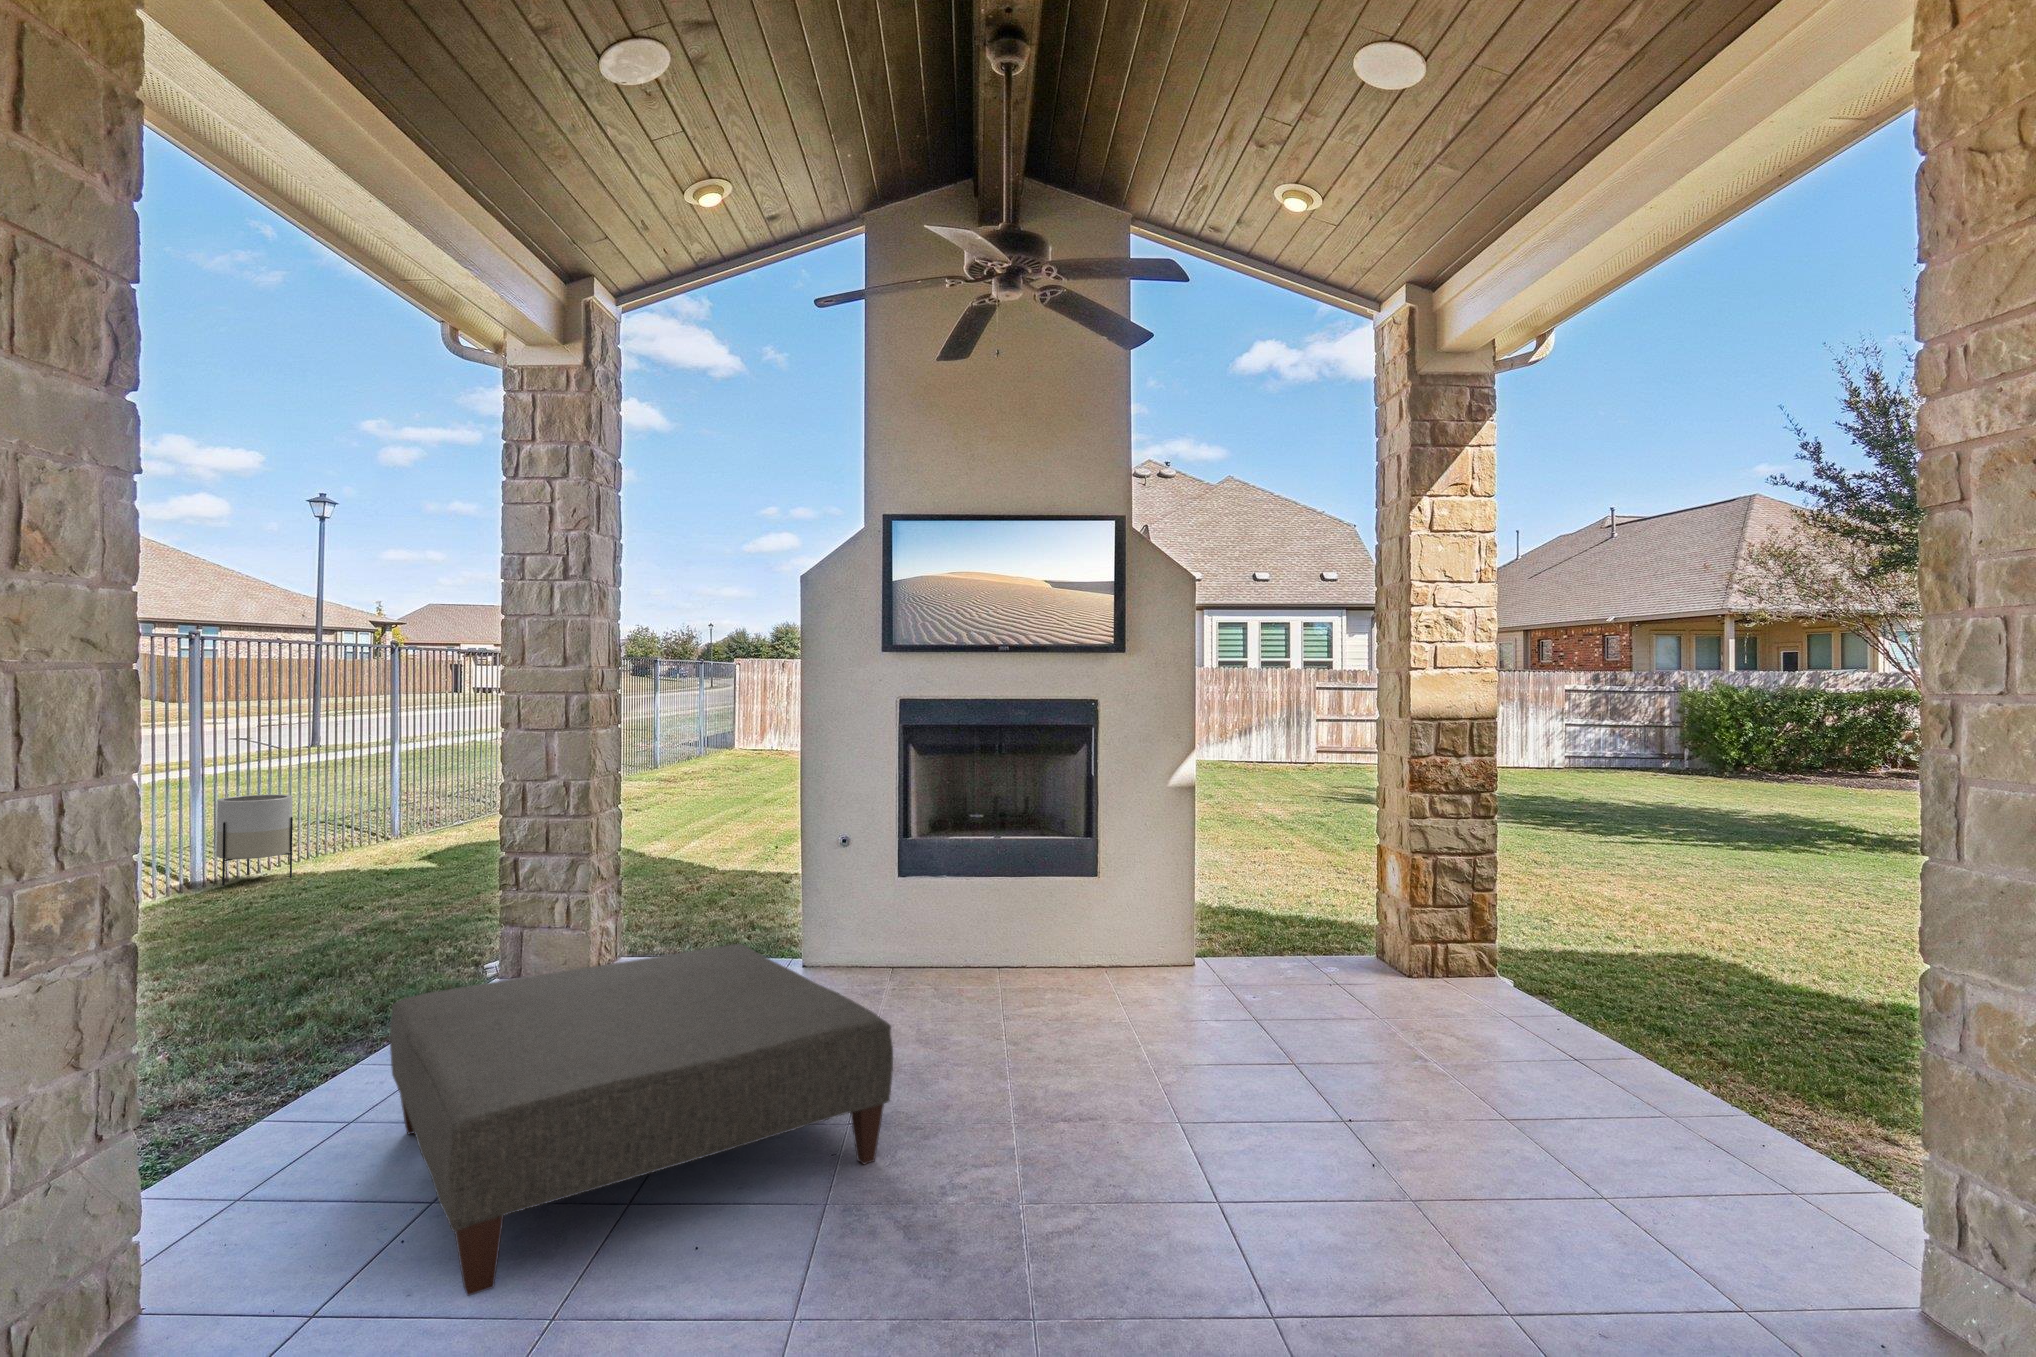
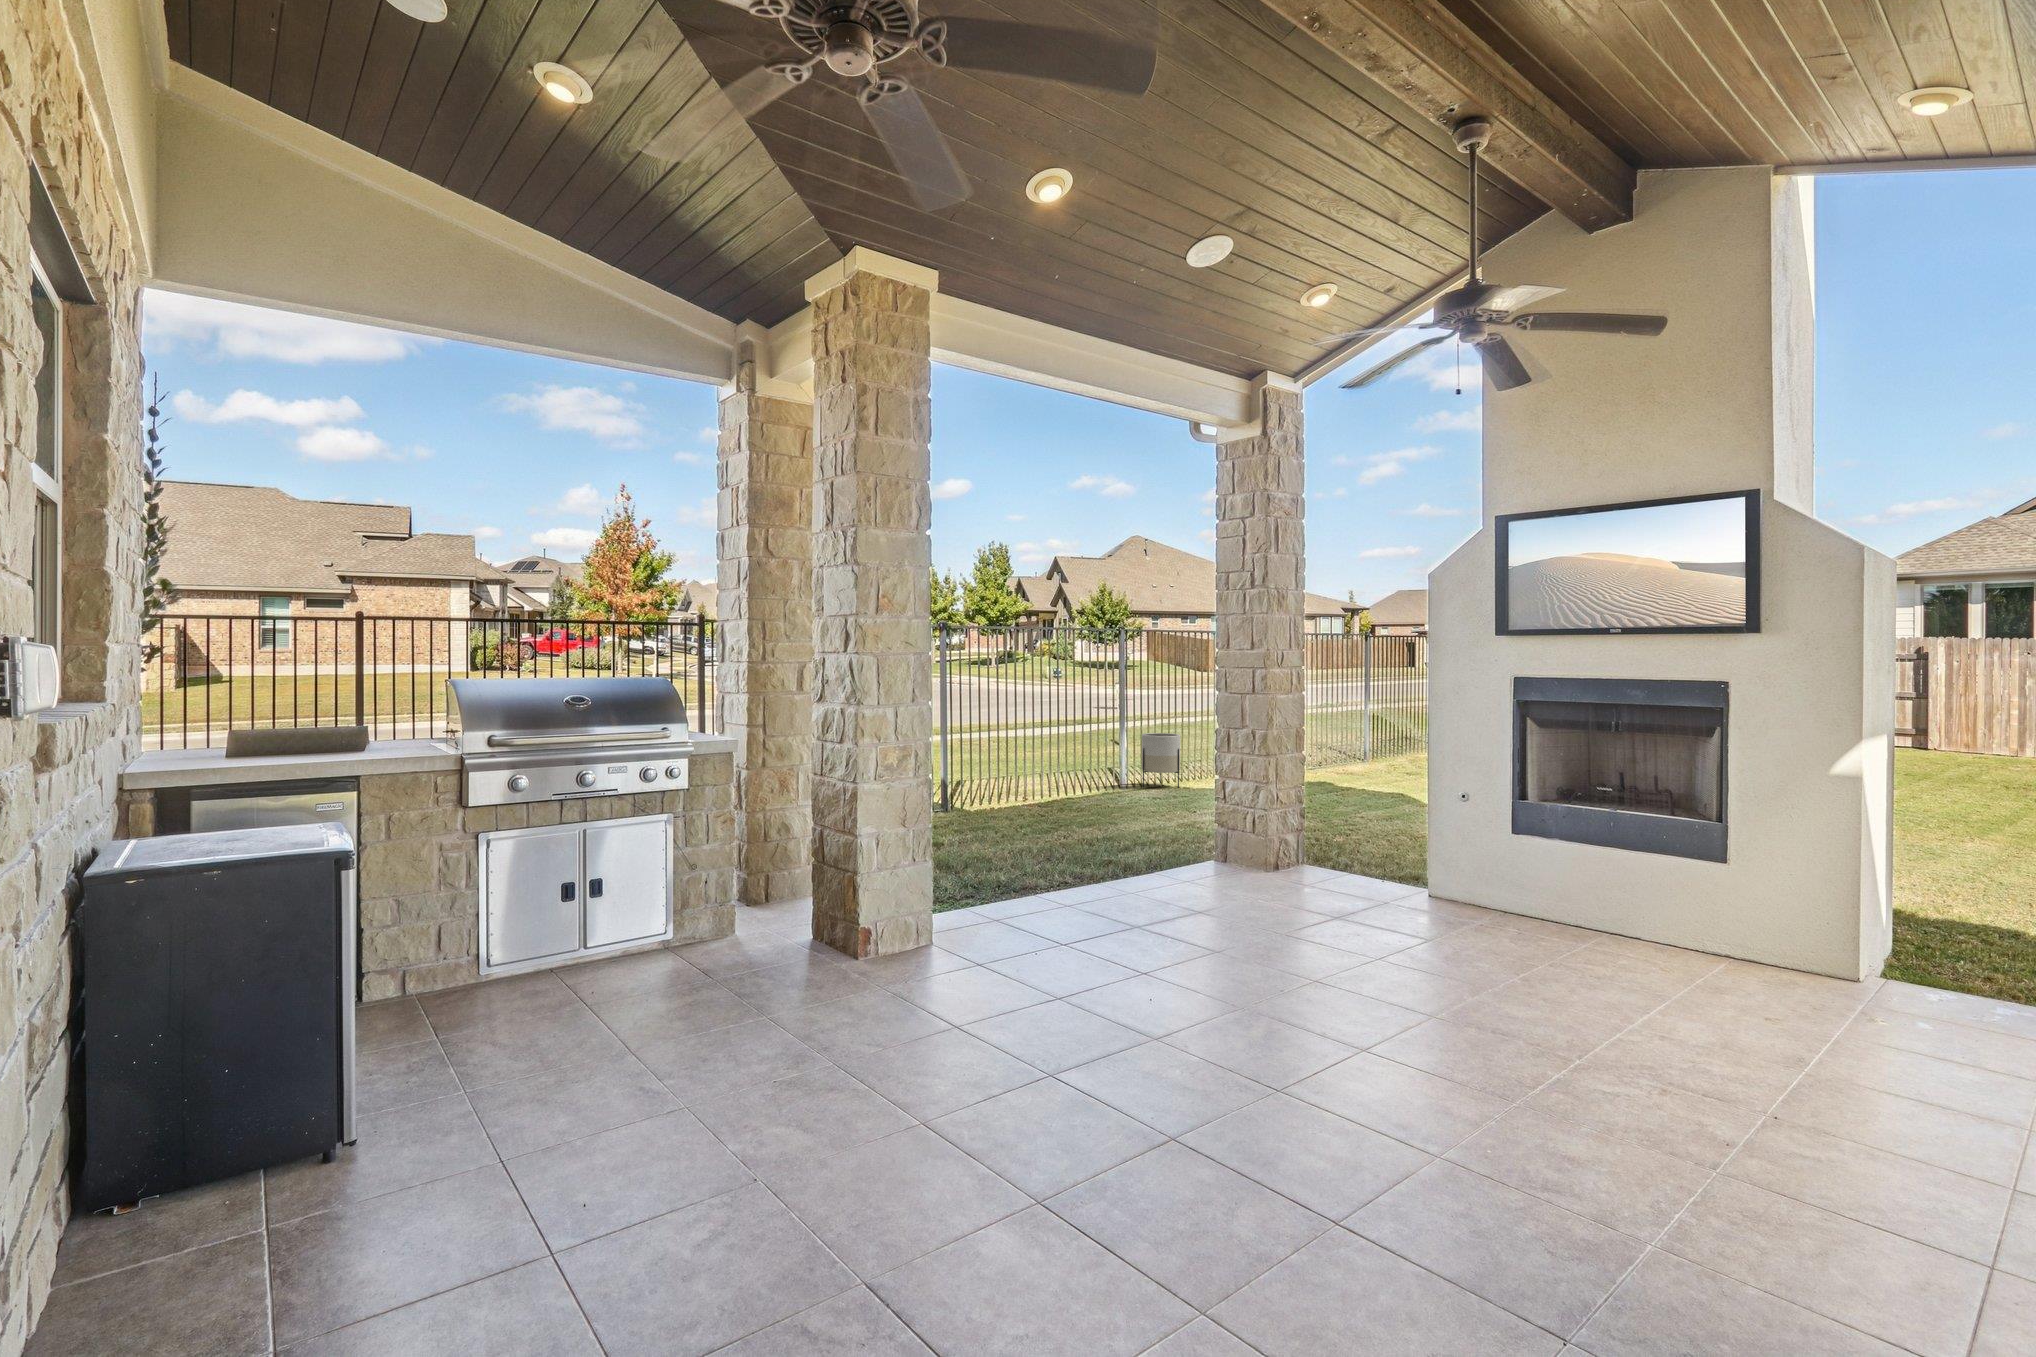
ottoman: present [390,944,893,1296] -> none [1022,842,1302,1014]

